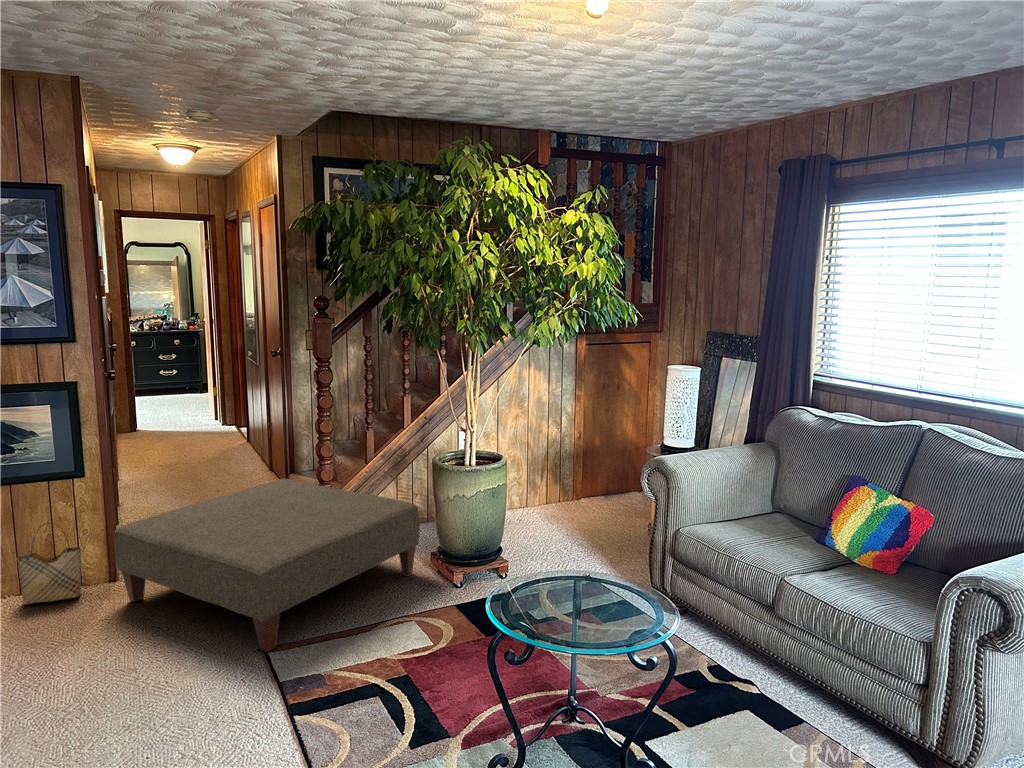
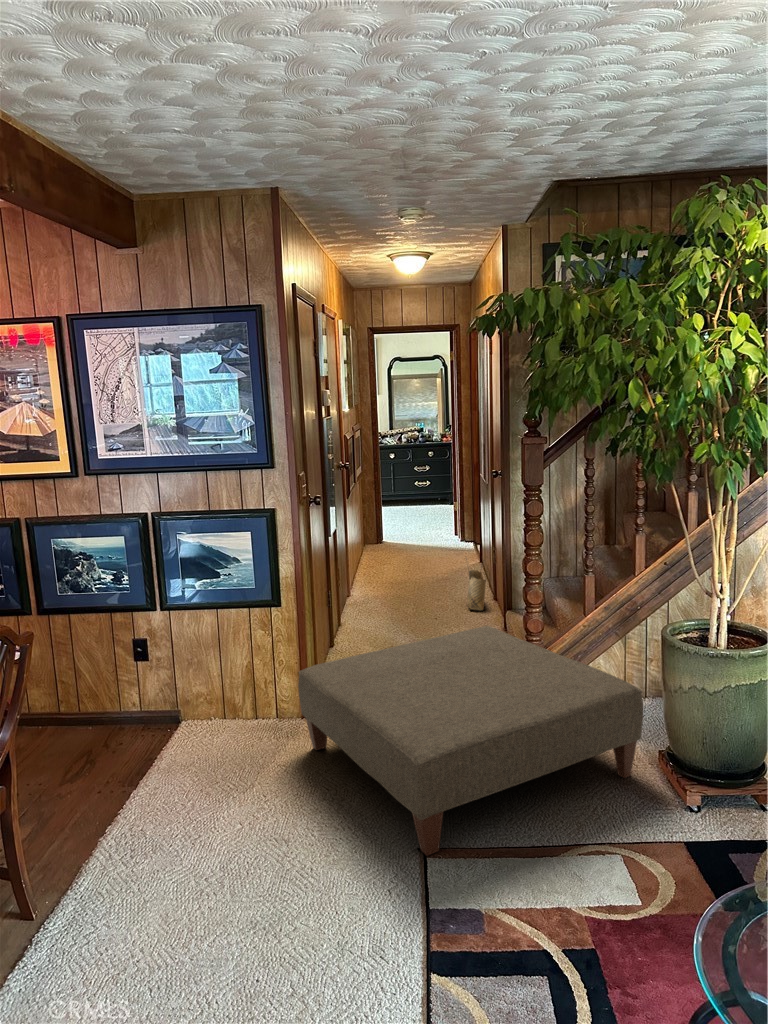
woven basket: present [16,523,81,605] -> present [466,559,486,610]

